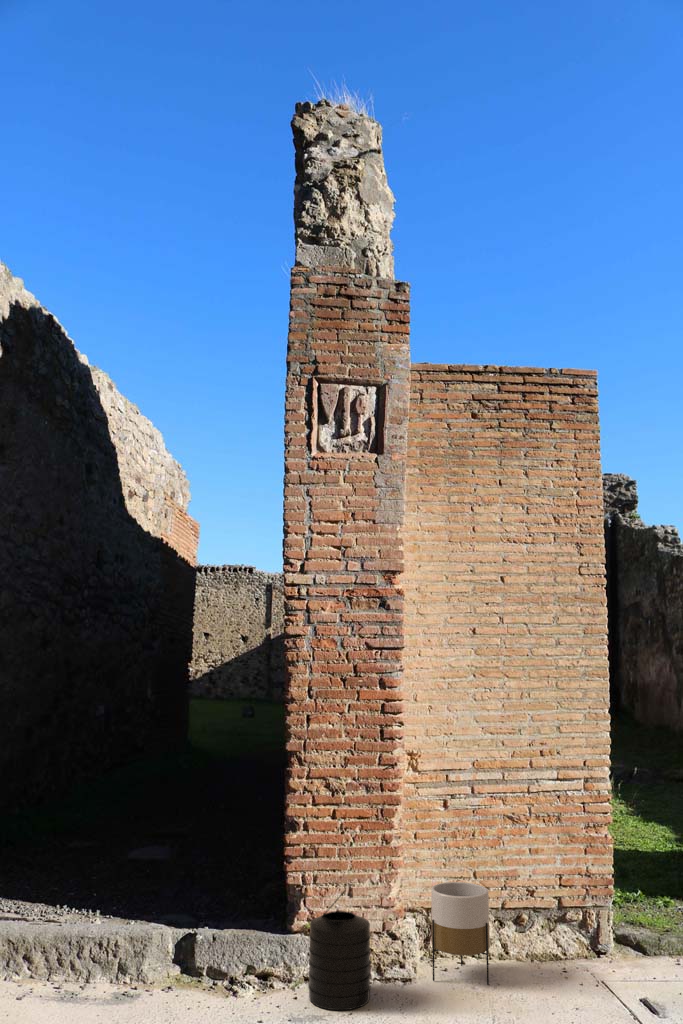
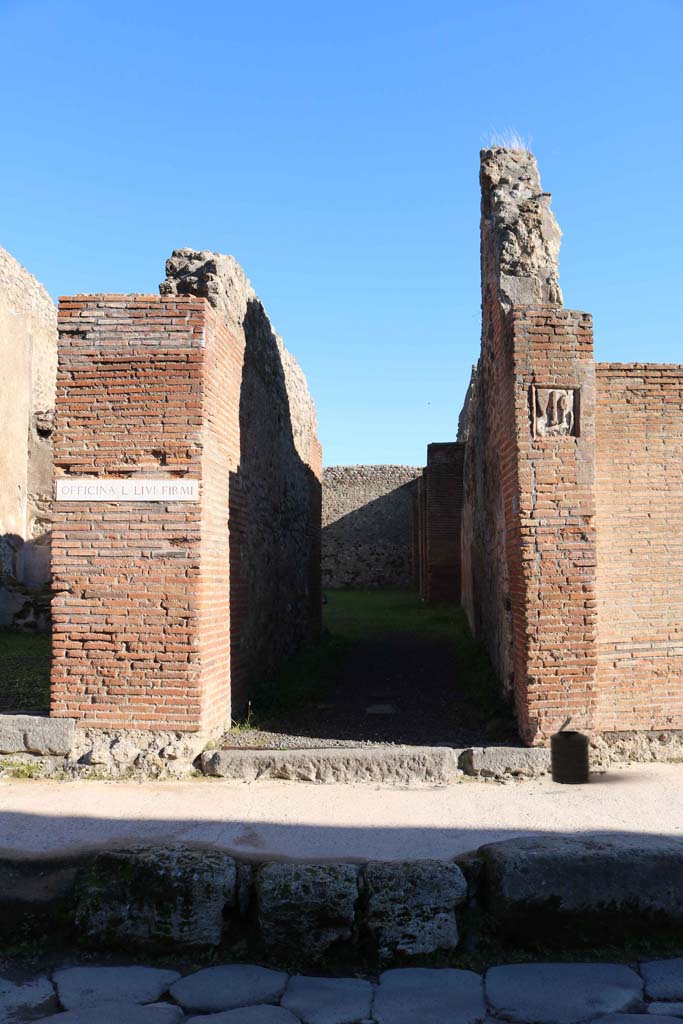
planter: present [431,882,490,985] -> none [614,713,653,770]

